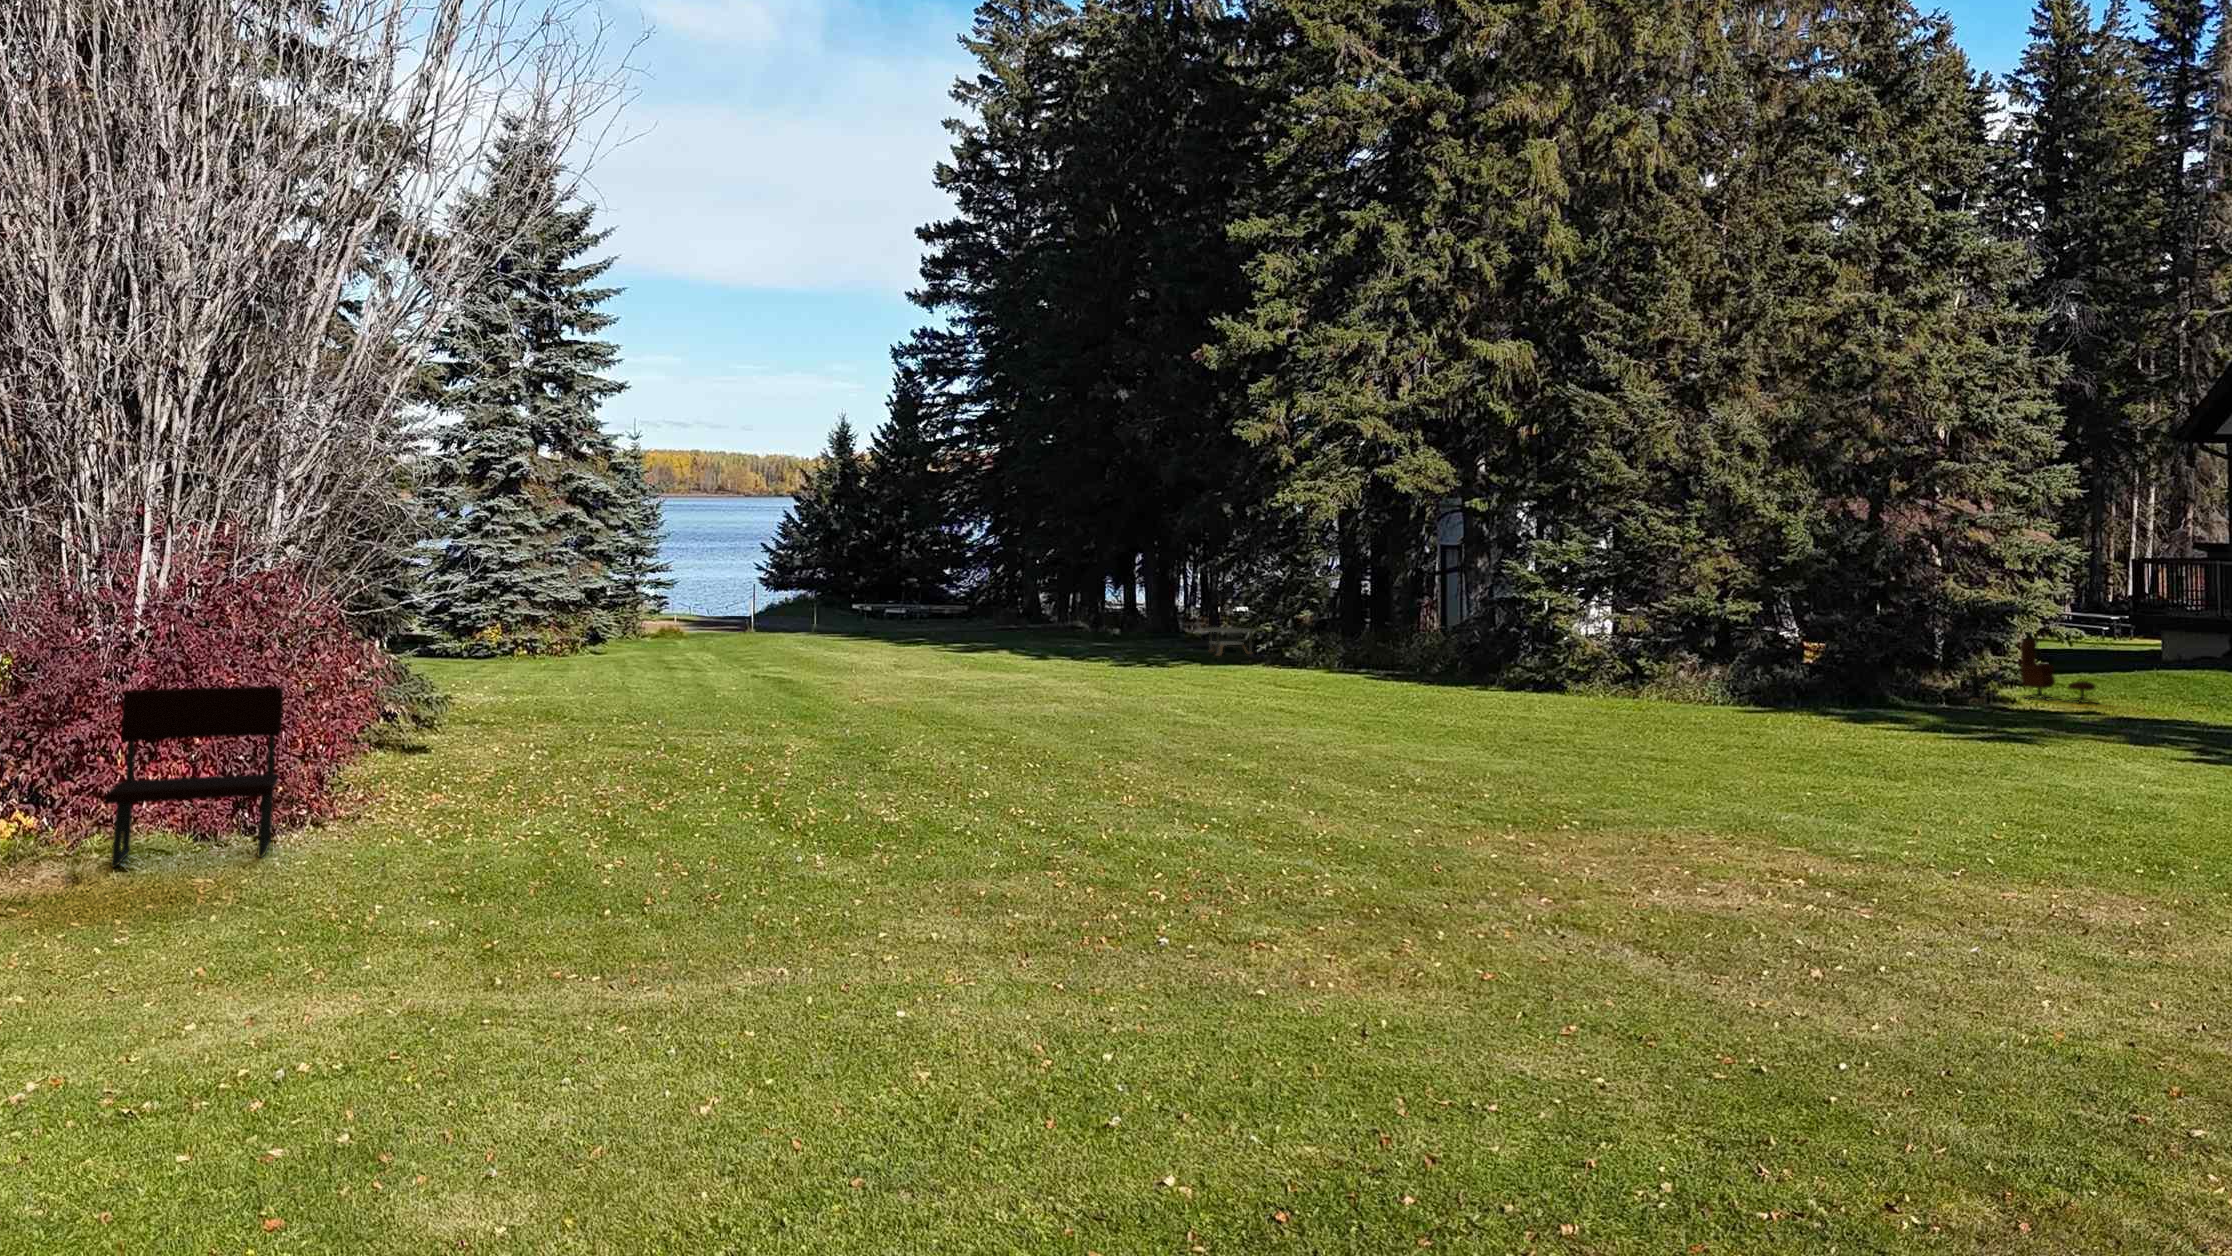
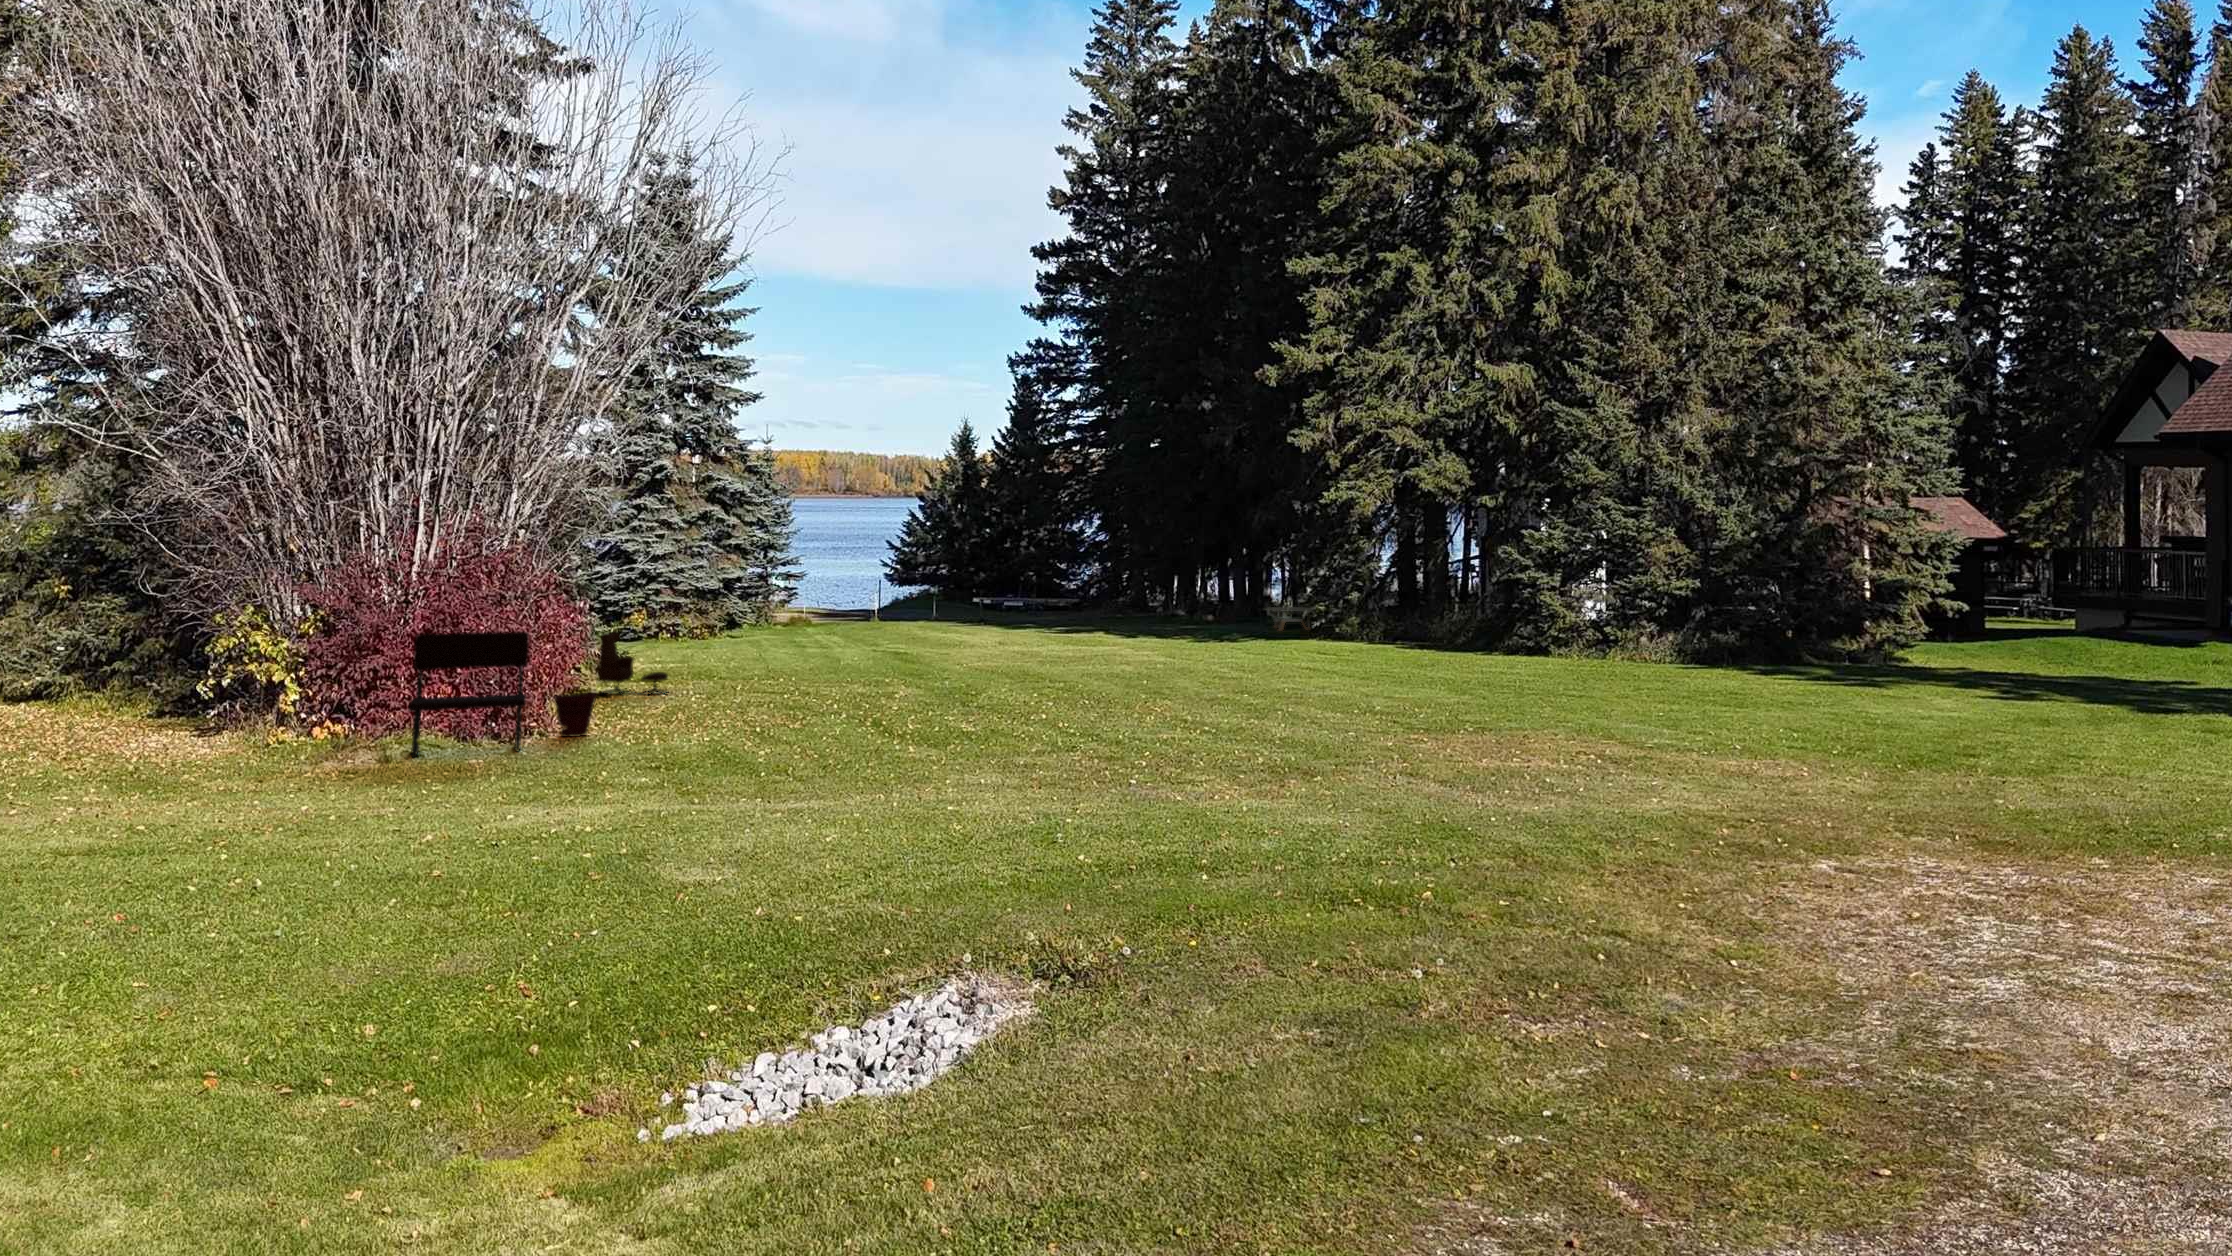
lounge chair: present [2021,639,2097,703] -> present [598,632,668,695]
potted plant: present [1957,660,1989,697] -> none [1854,622,1885,653]
bucket: none [324,766,382,828] -> present [554,693,596,737]

